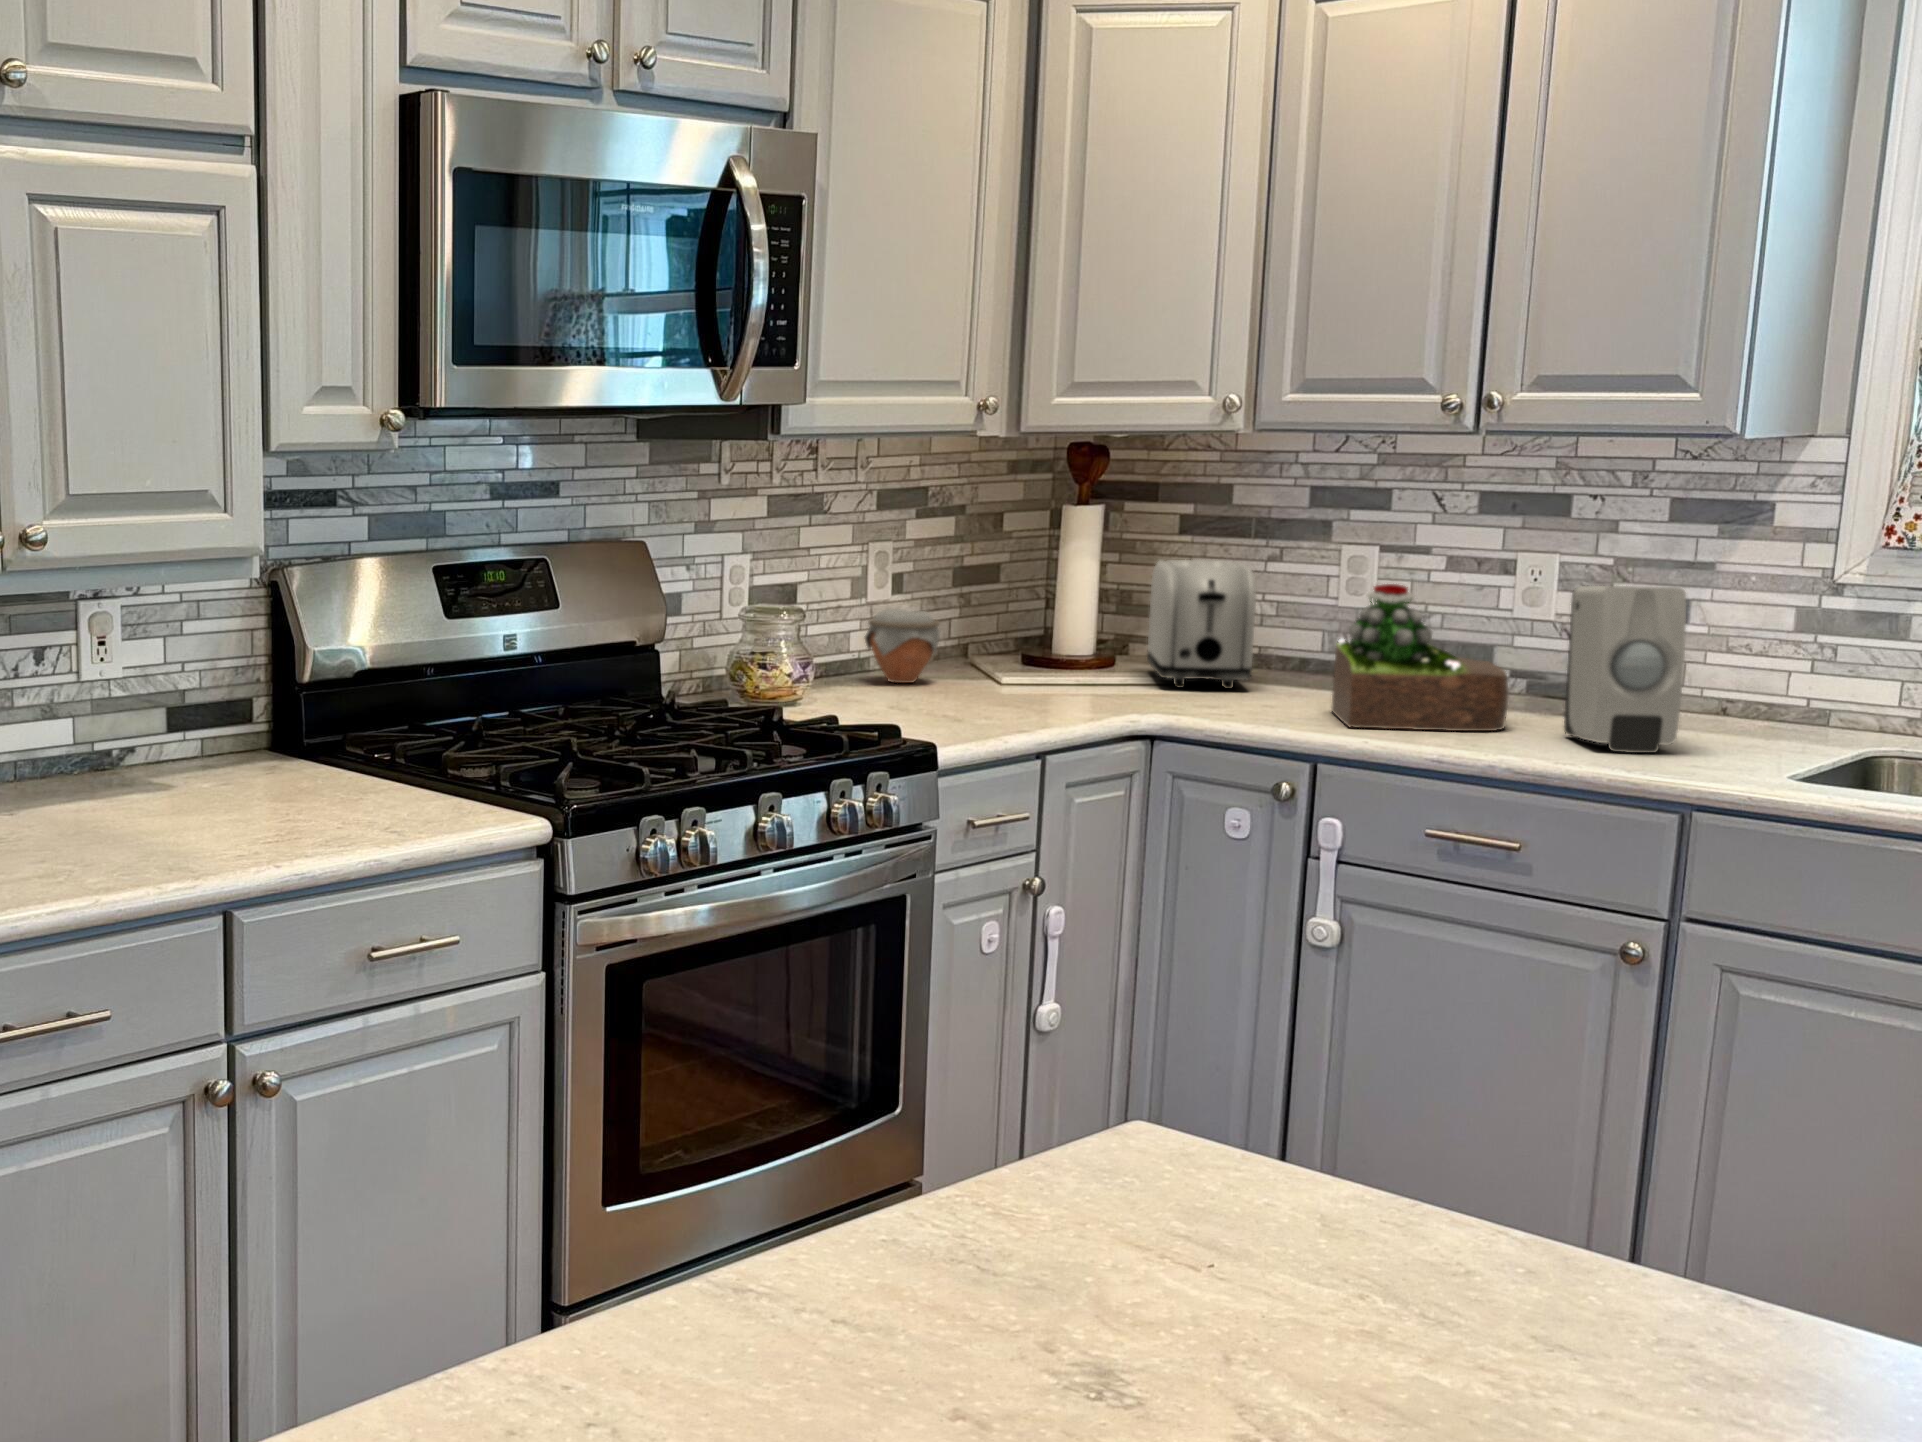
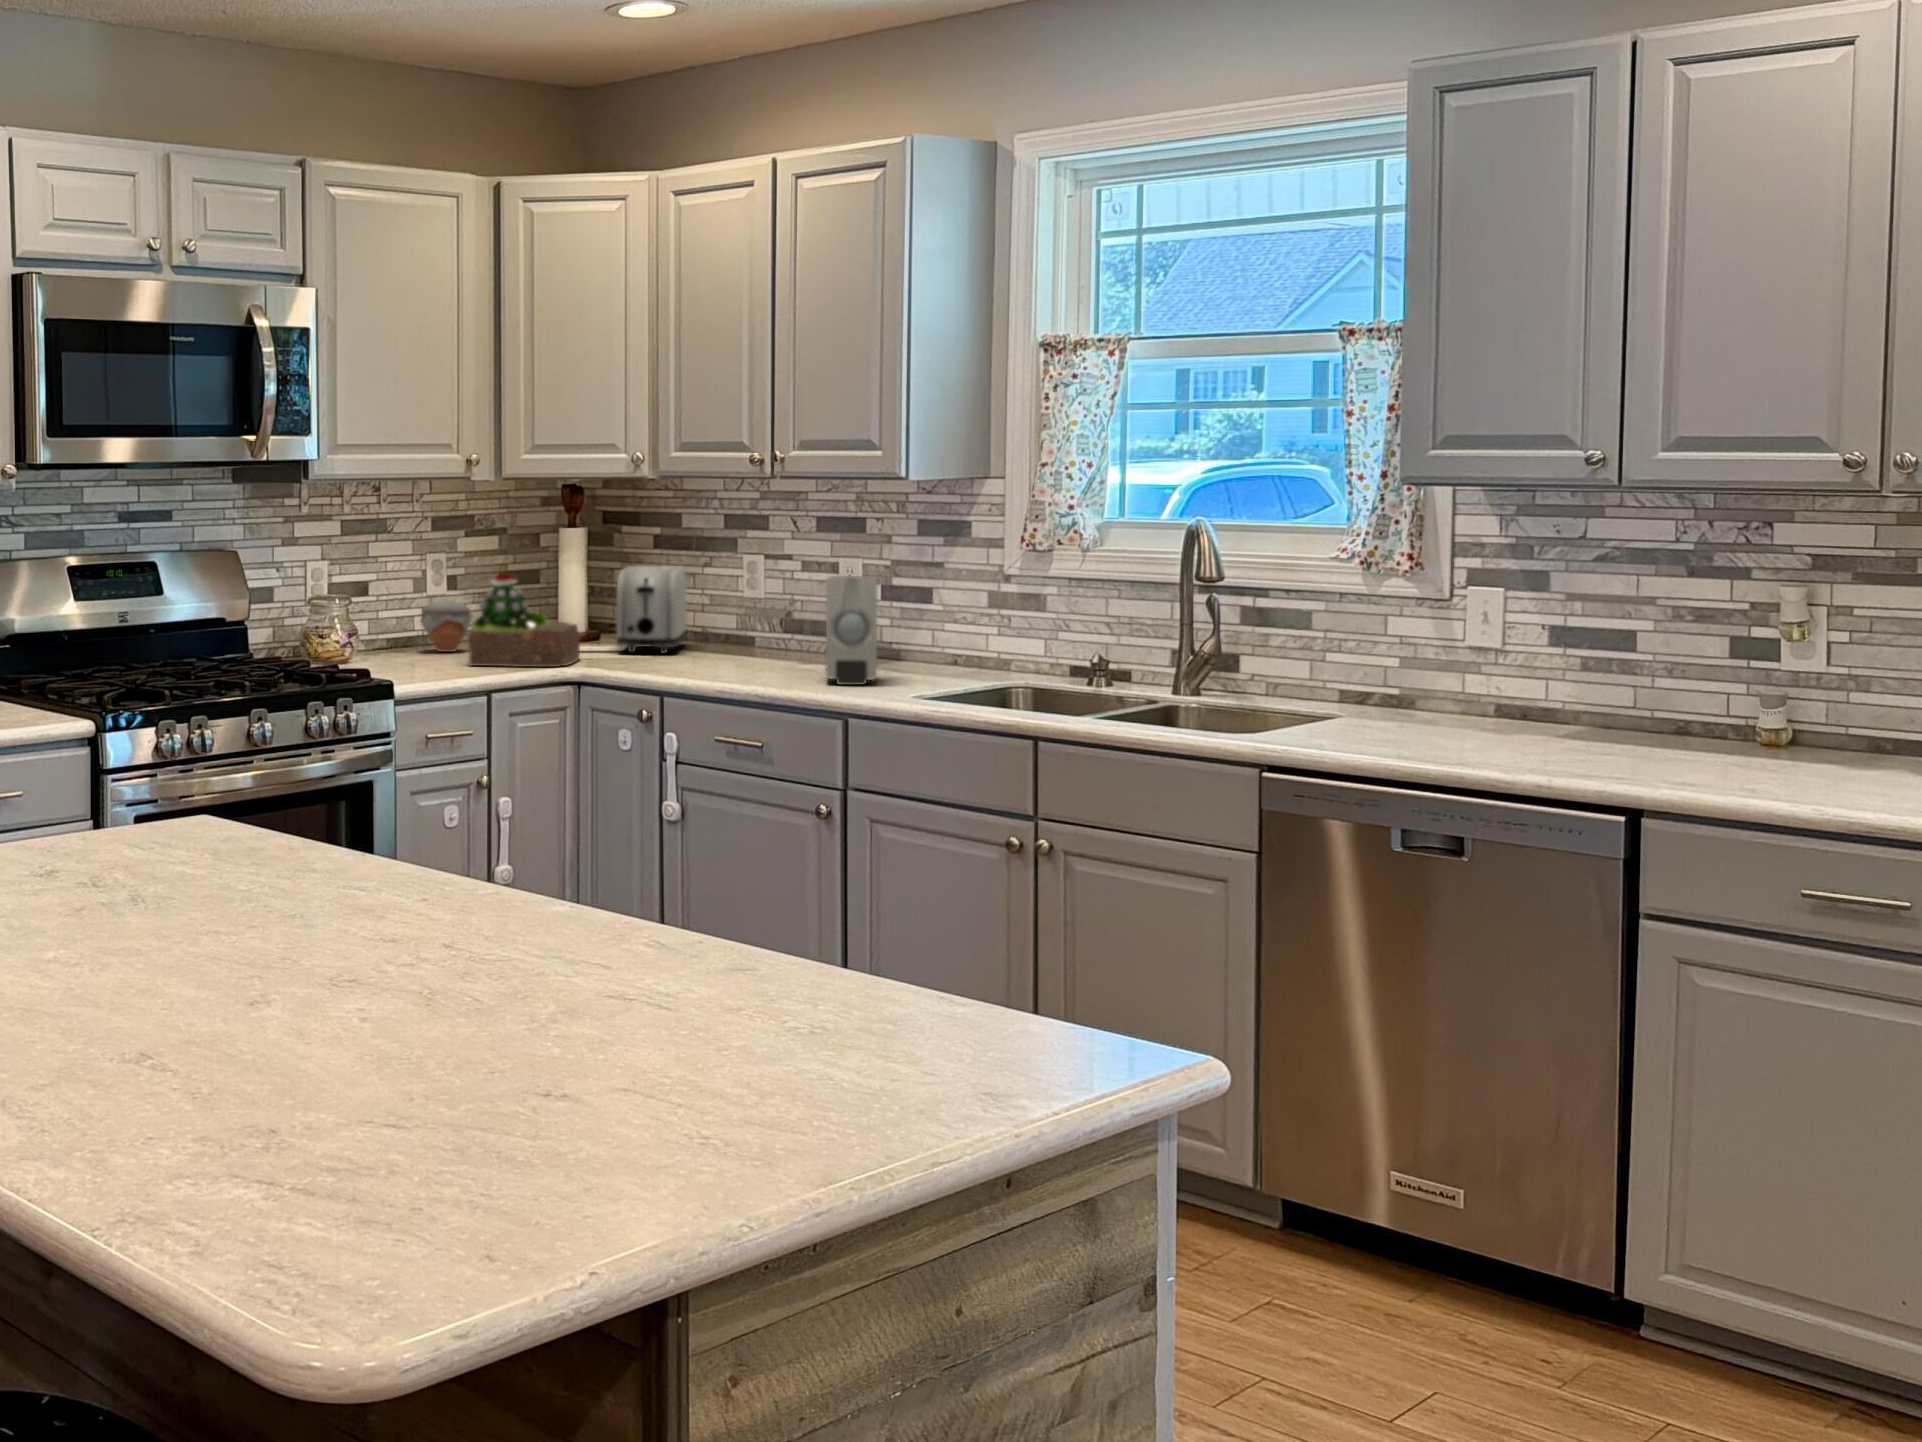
succulent plant: present [1331,584,1508,731] -> present [469,574,580,667]

